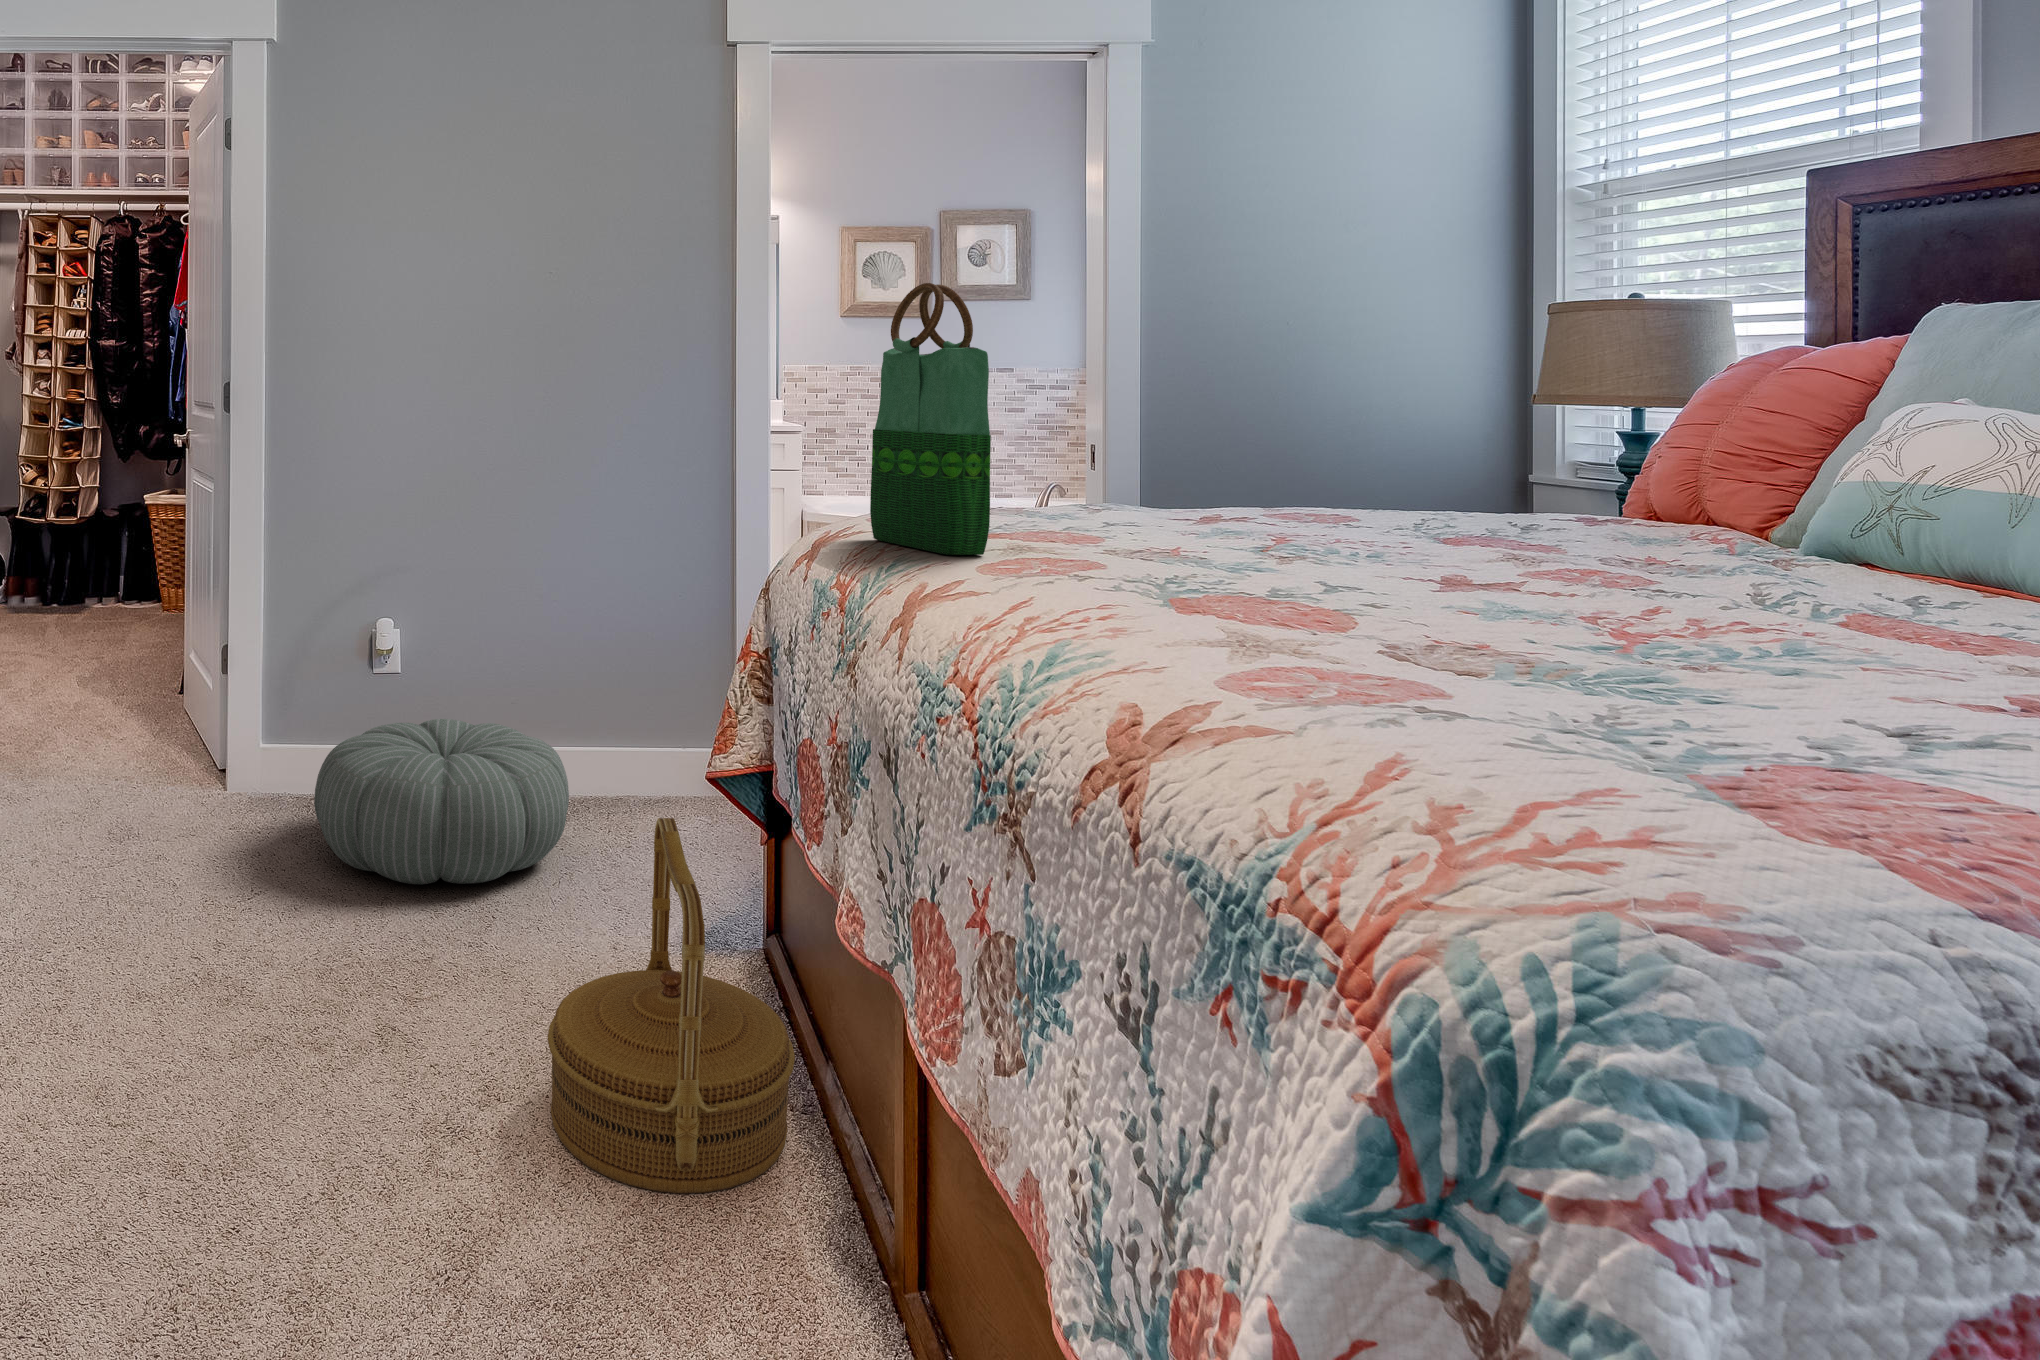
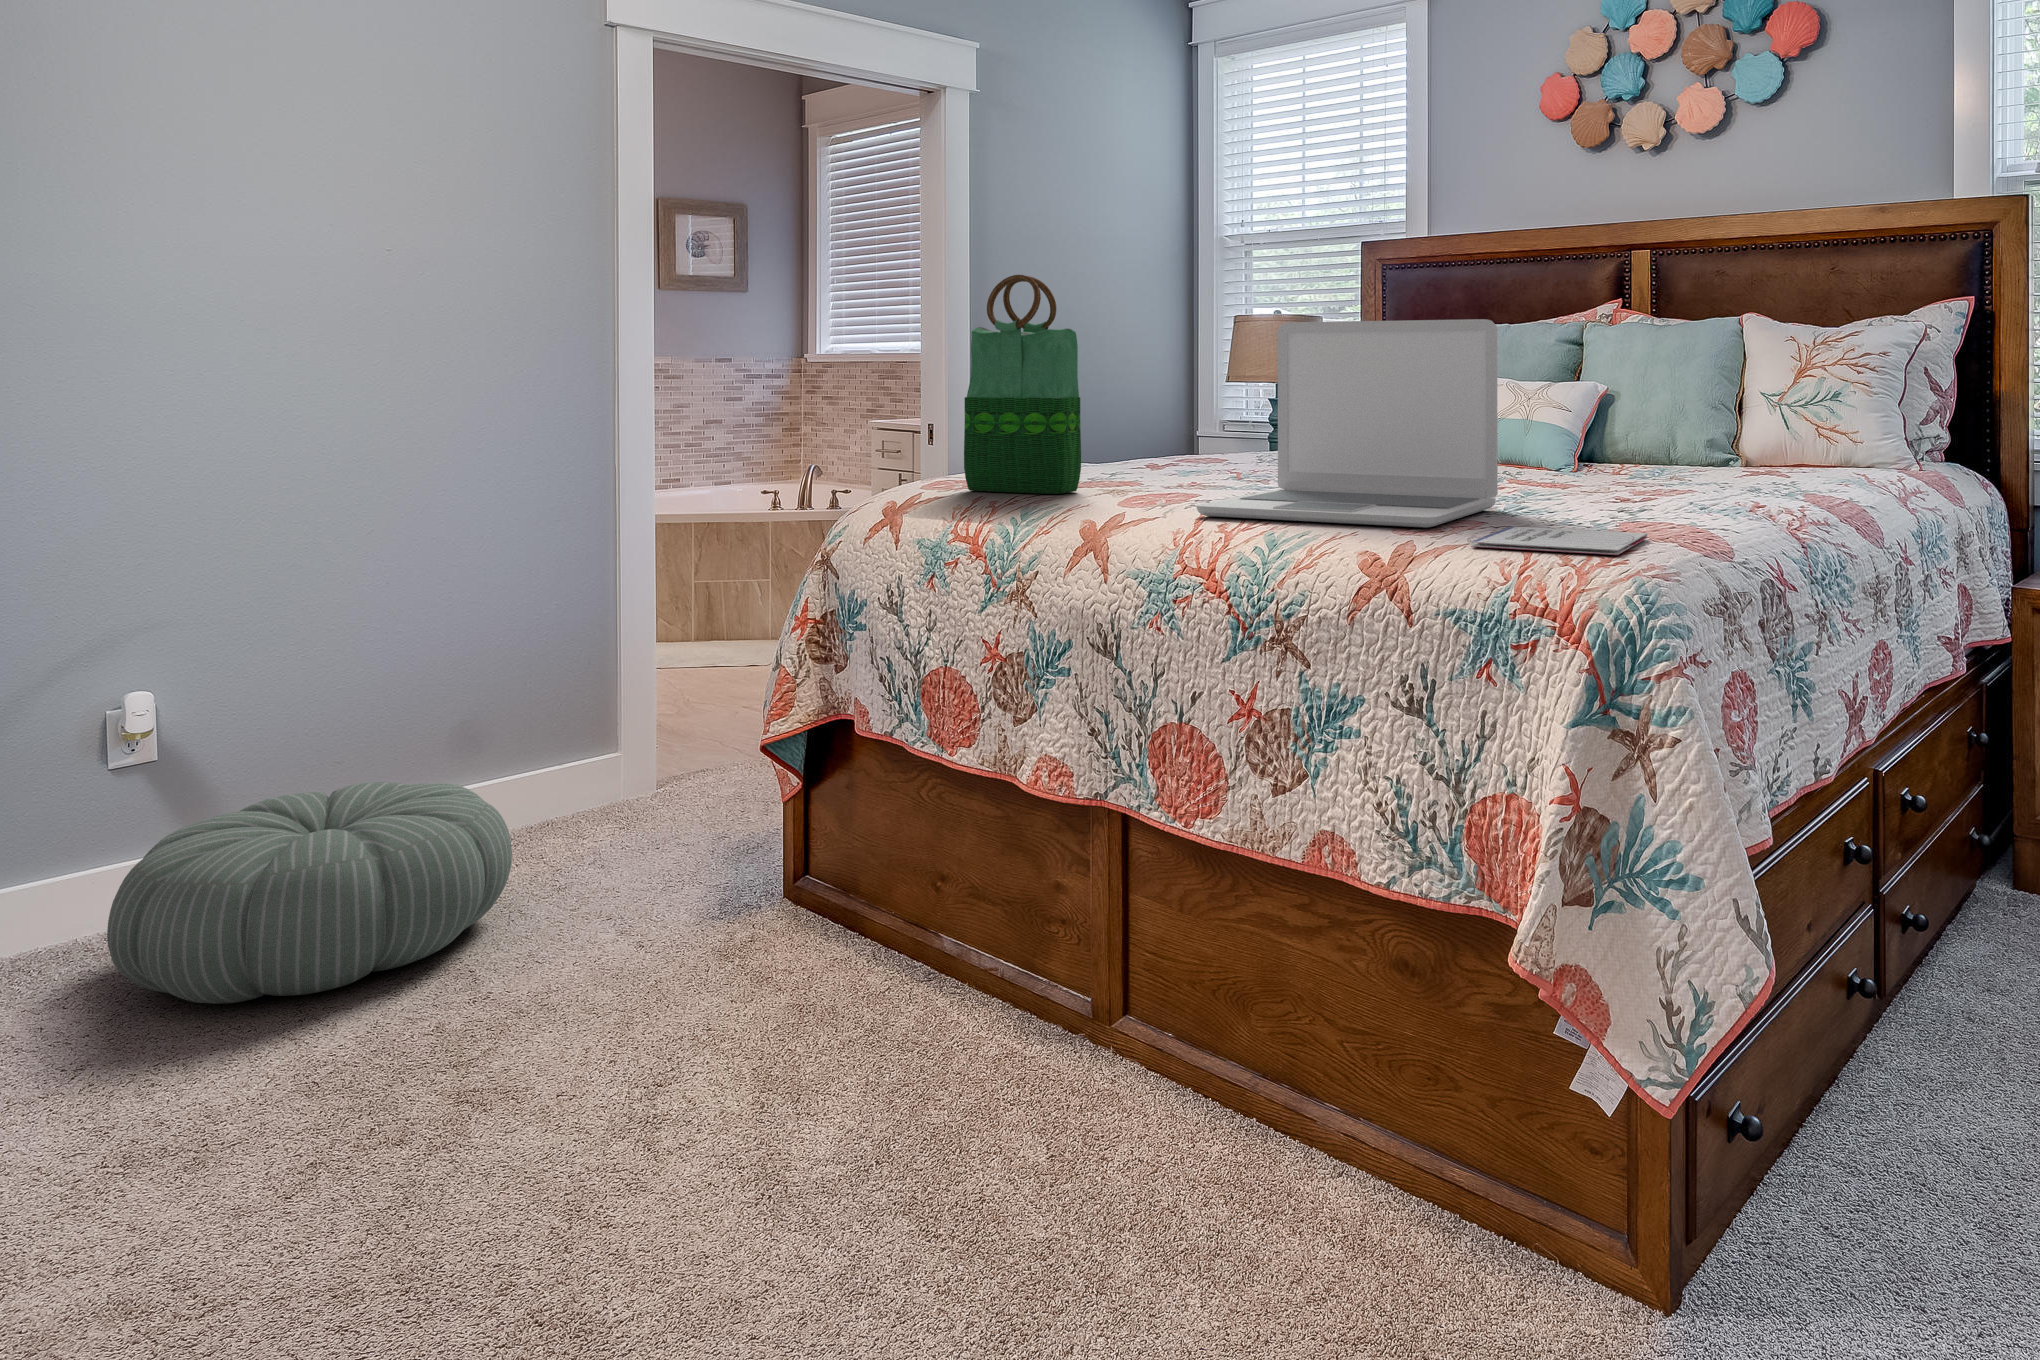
laptop: none [999,312,1601,688] -> present [1196,319,1498,528]
notebook: none [1259,720,1819,844] -> present [1471,527,1647,555]
woven basket: present [548,818,795,1194] -> none [719,776,959,1092]

